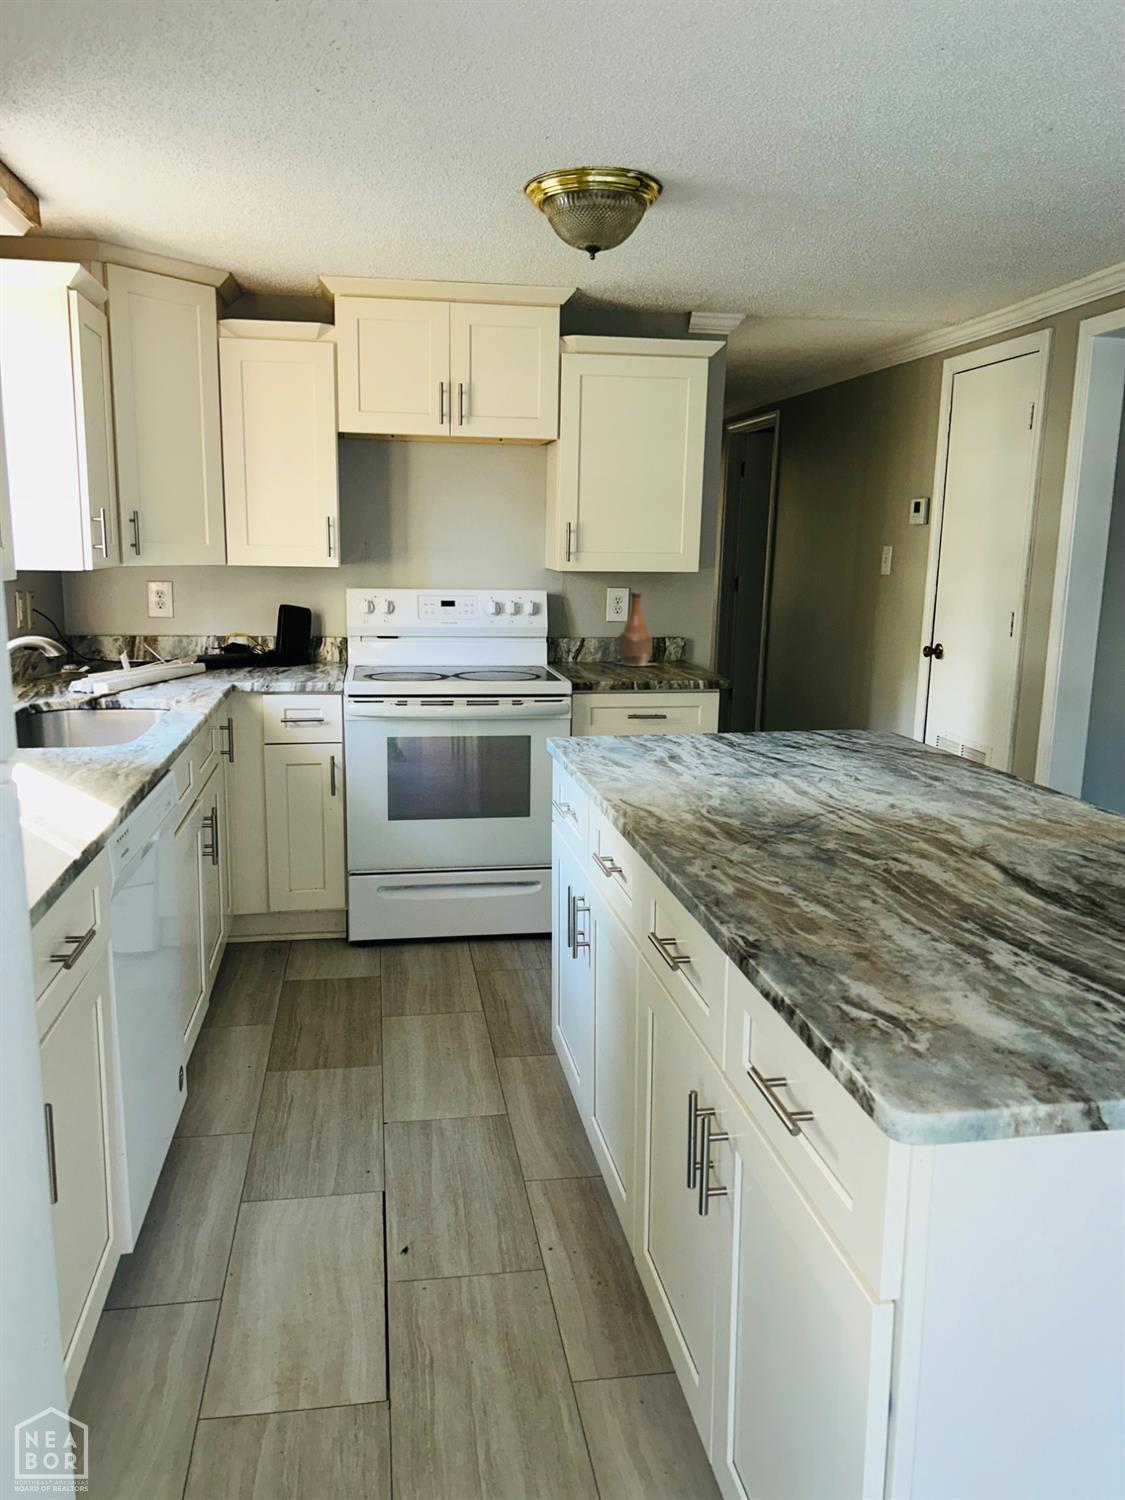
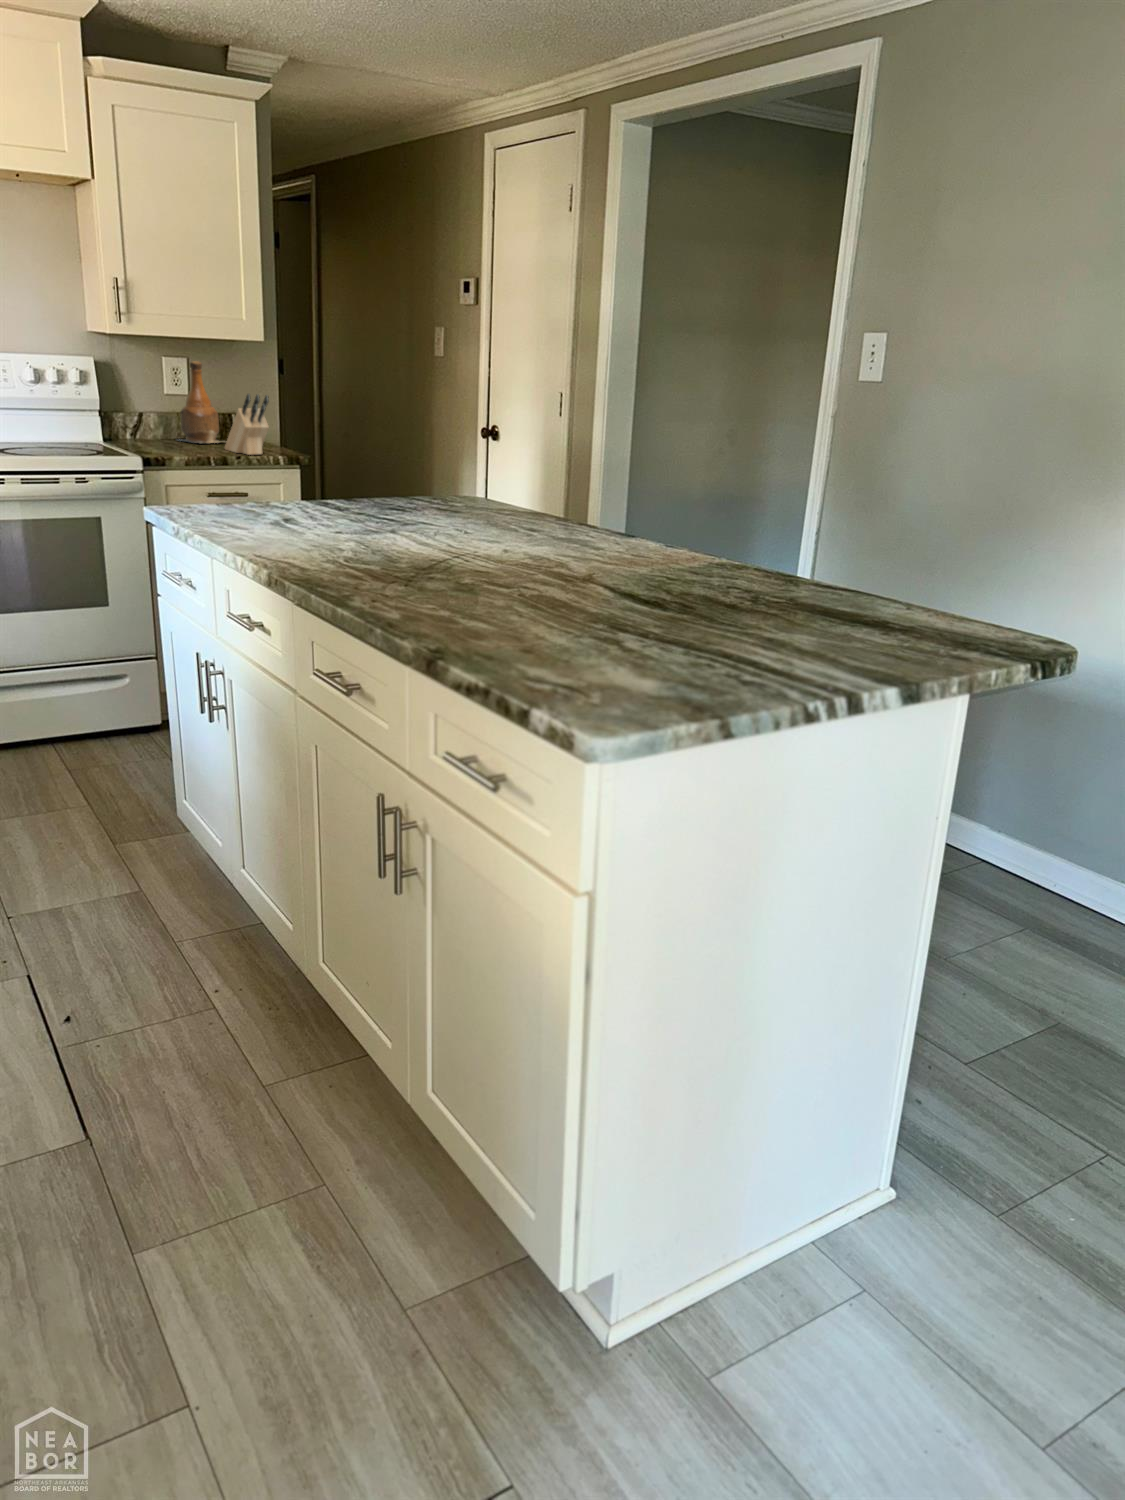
knife block: none [653,622,696,678] -> present [225,394,269,455]

